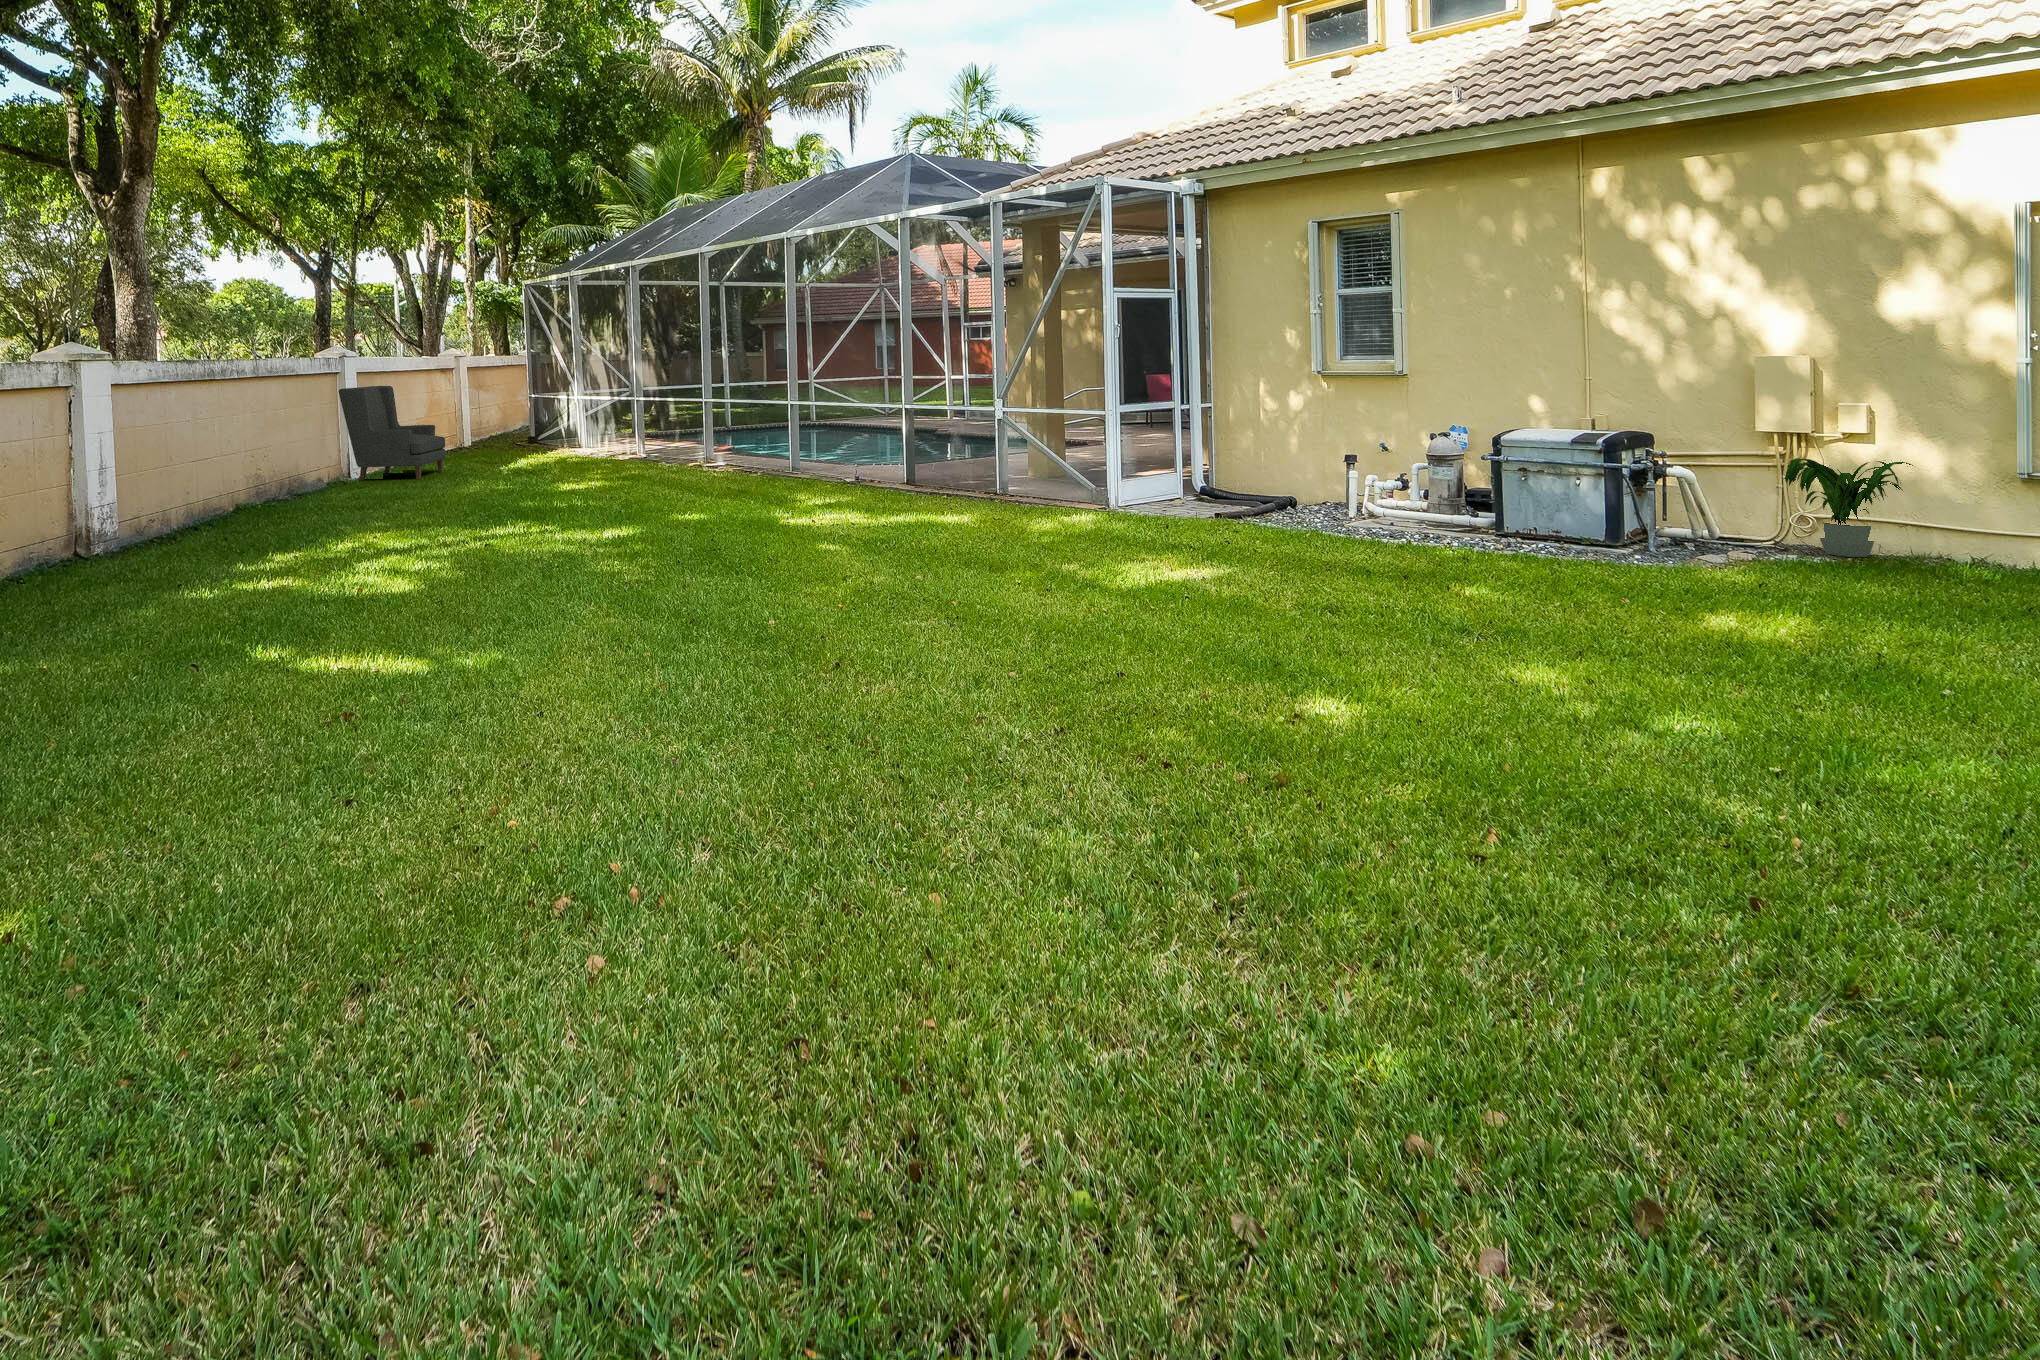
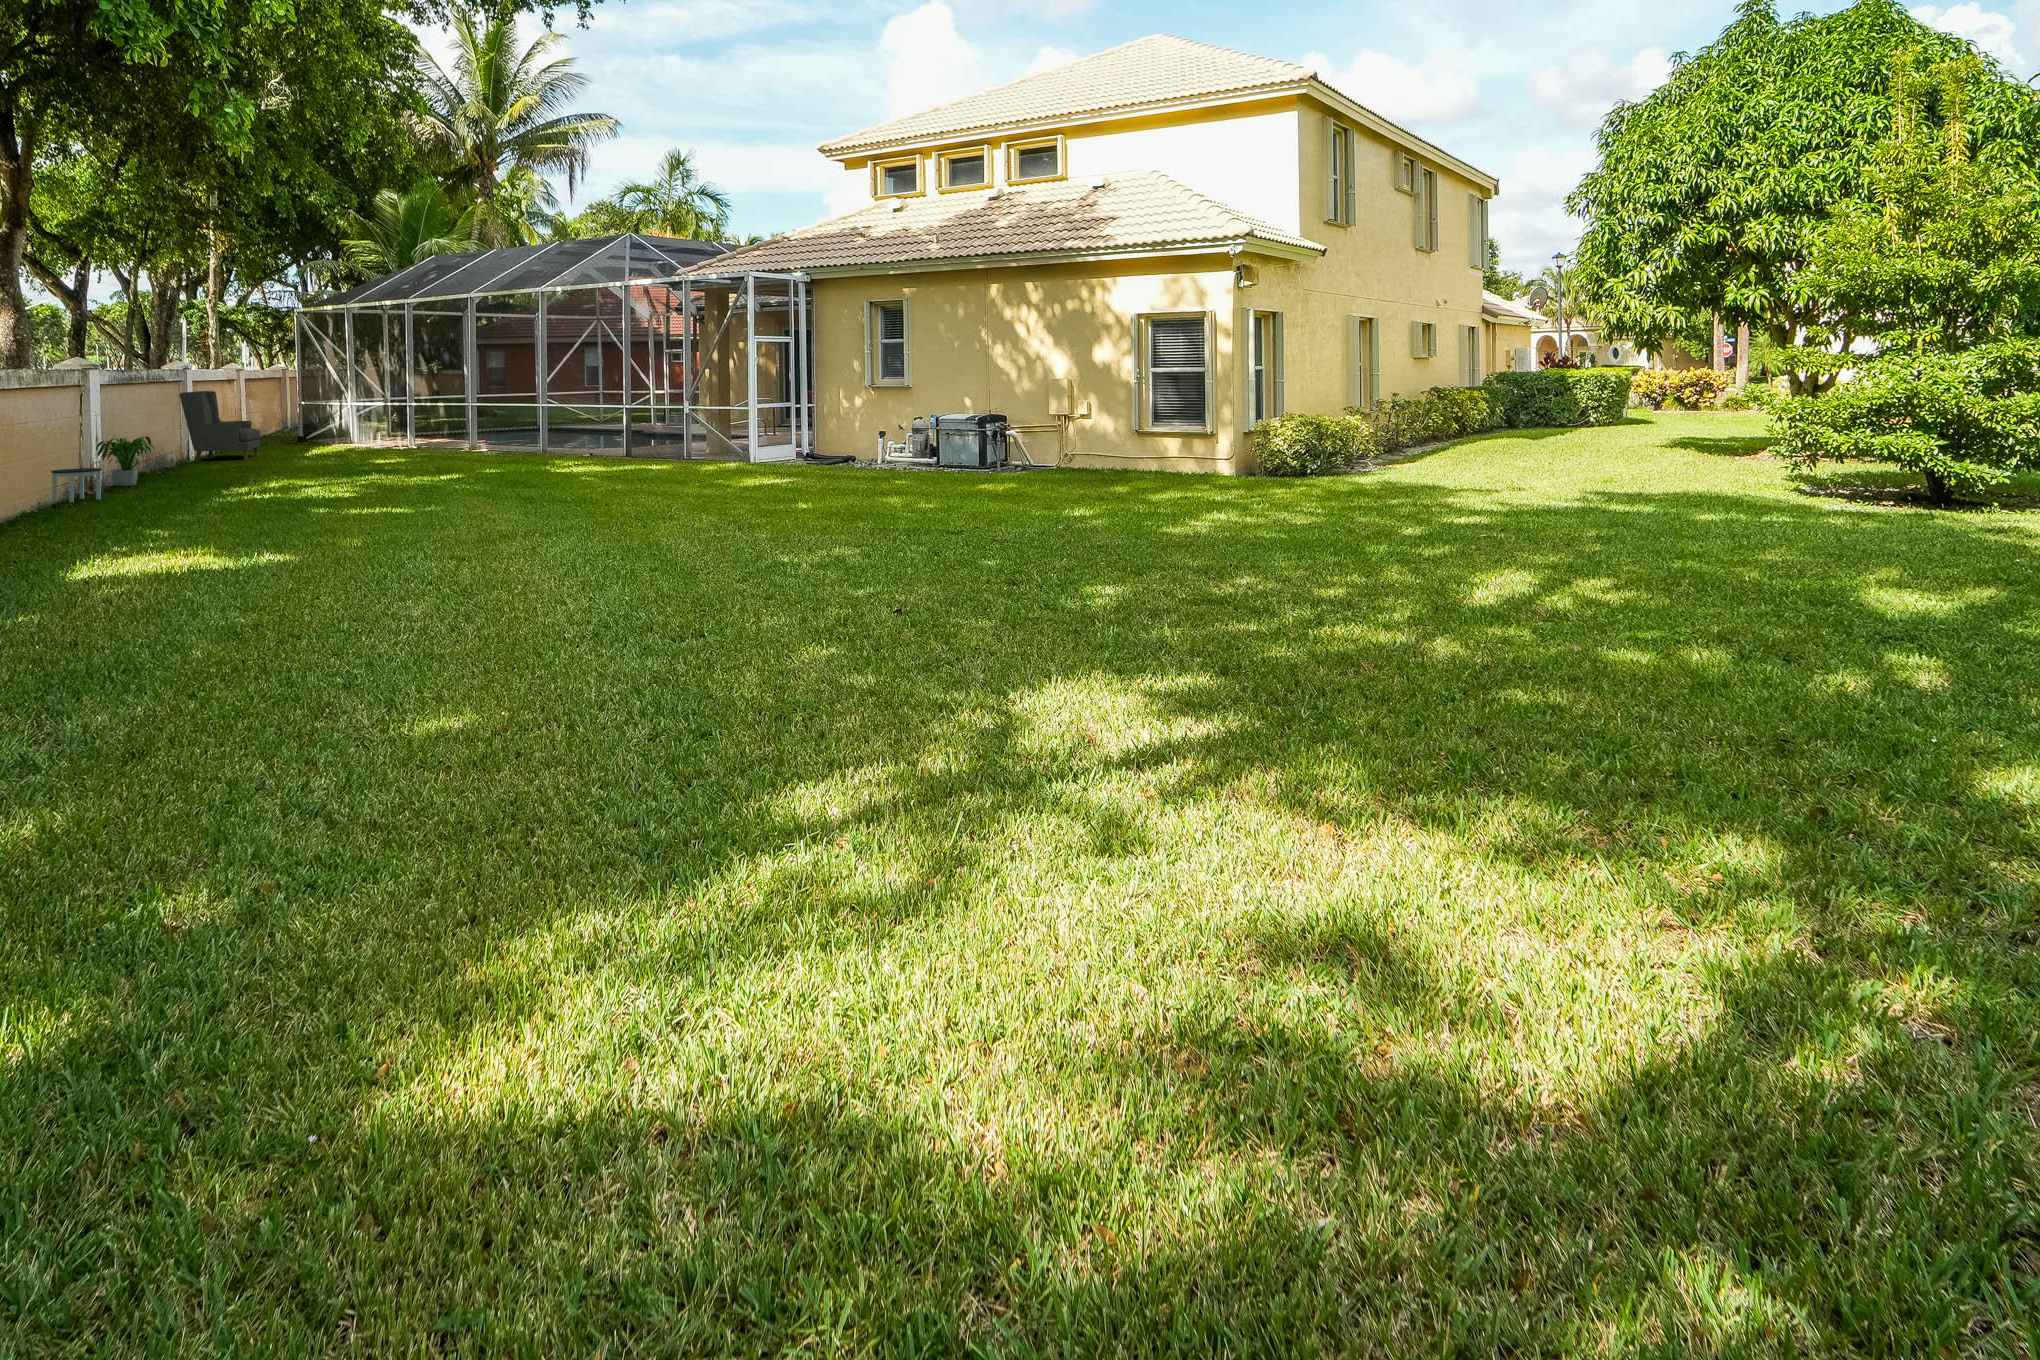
potted plant: present [1785,458,1913,557] -> present [96,437,154,486]
round table: none [19,517,98,576] -> present [51,468,102,503]

